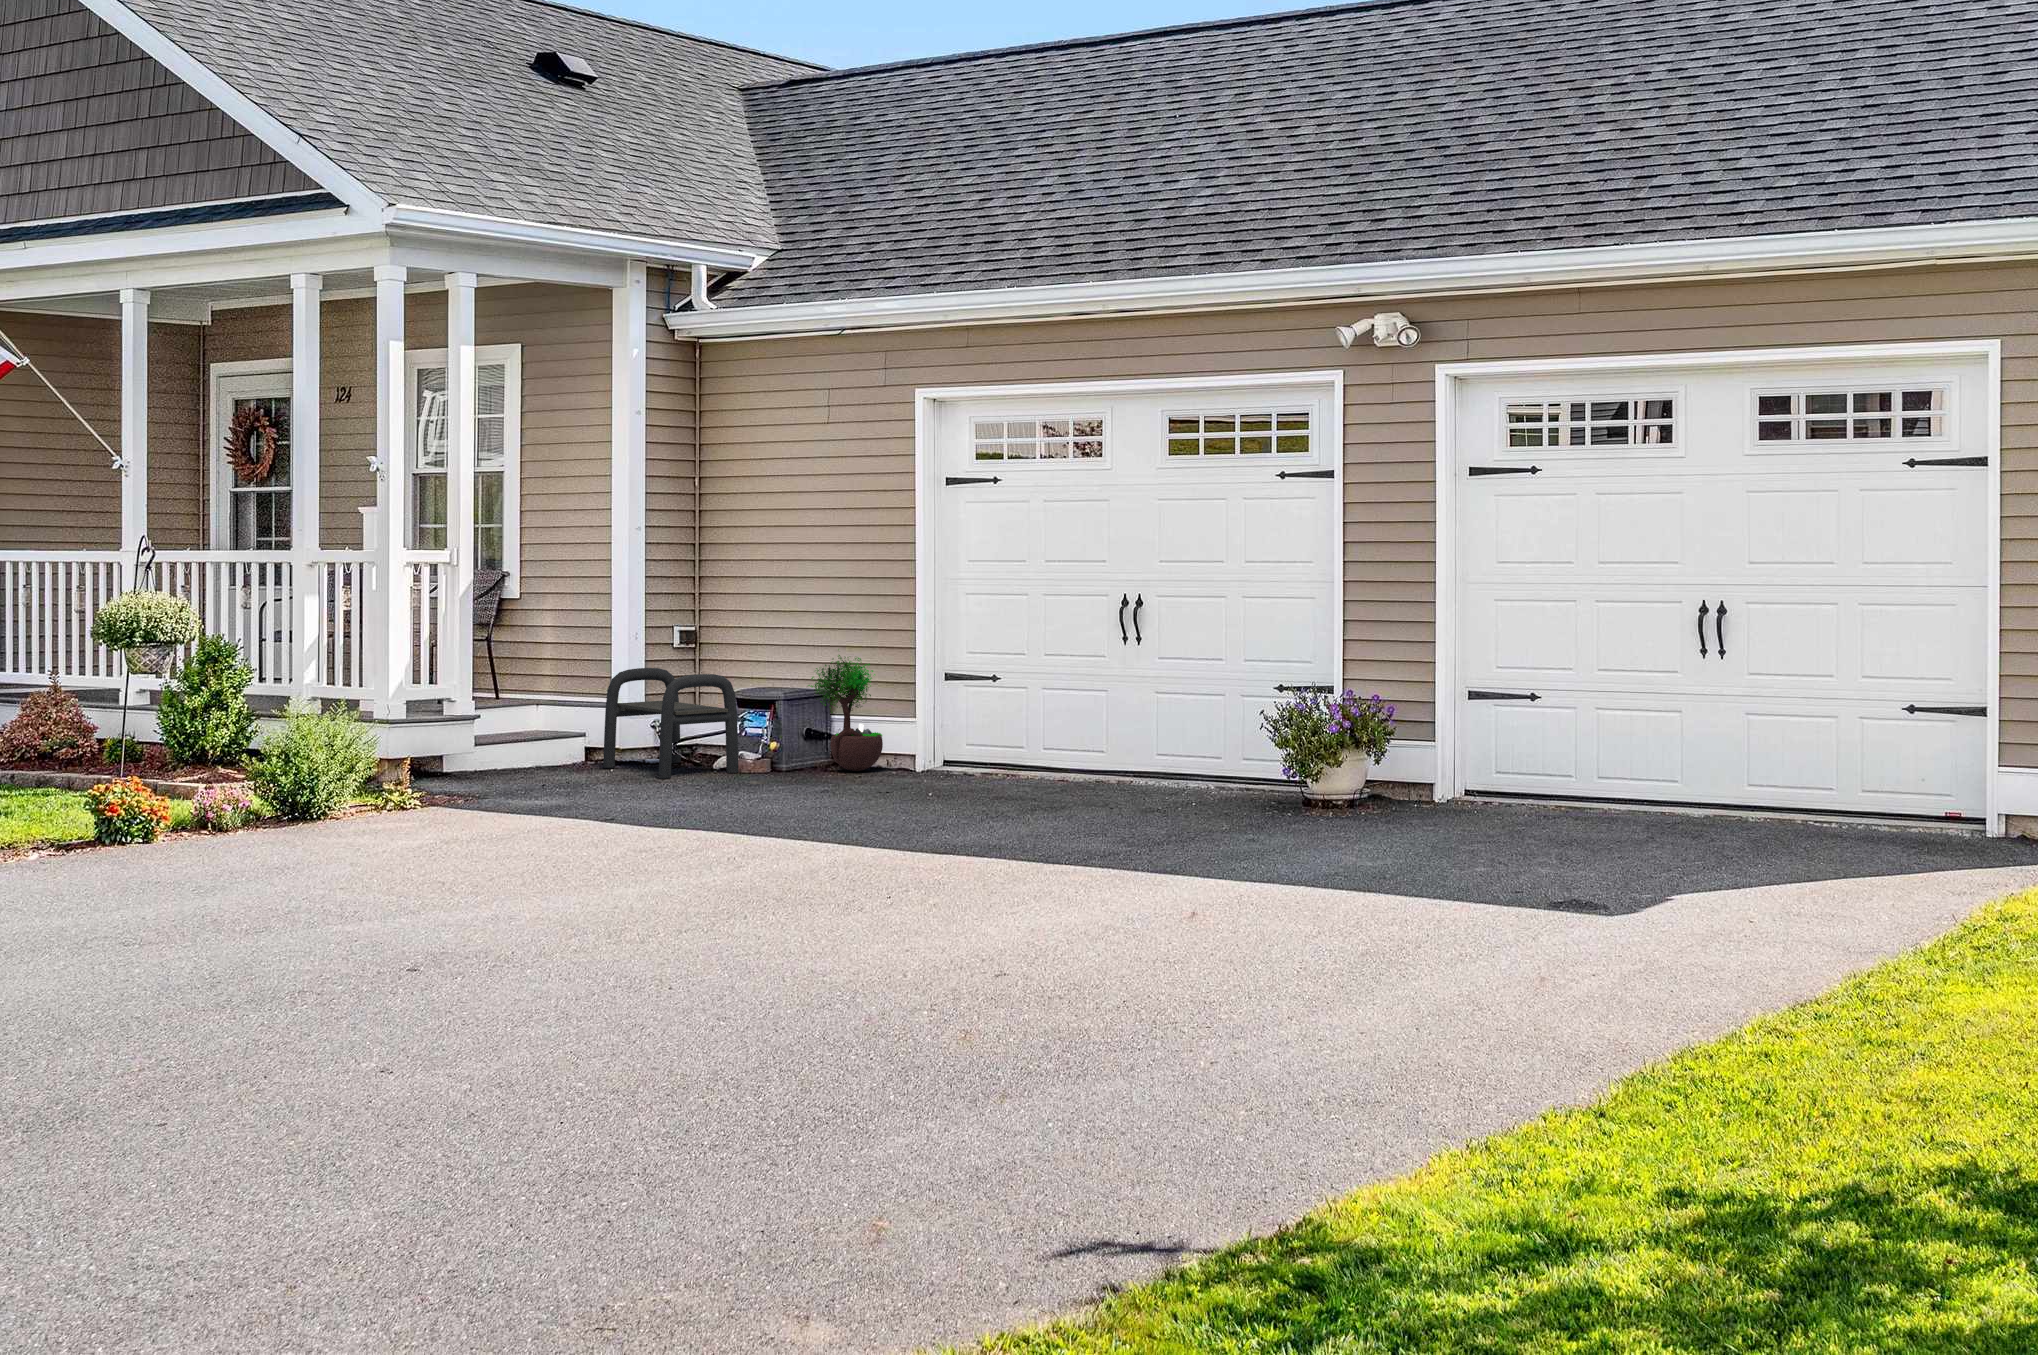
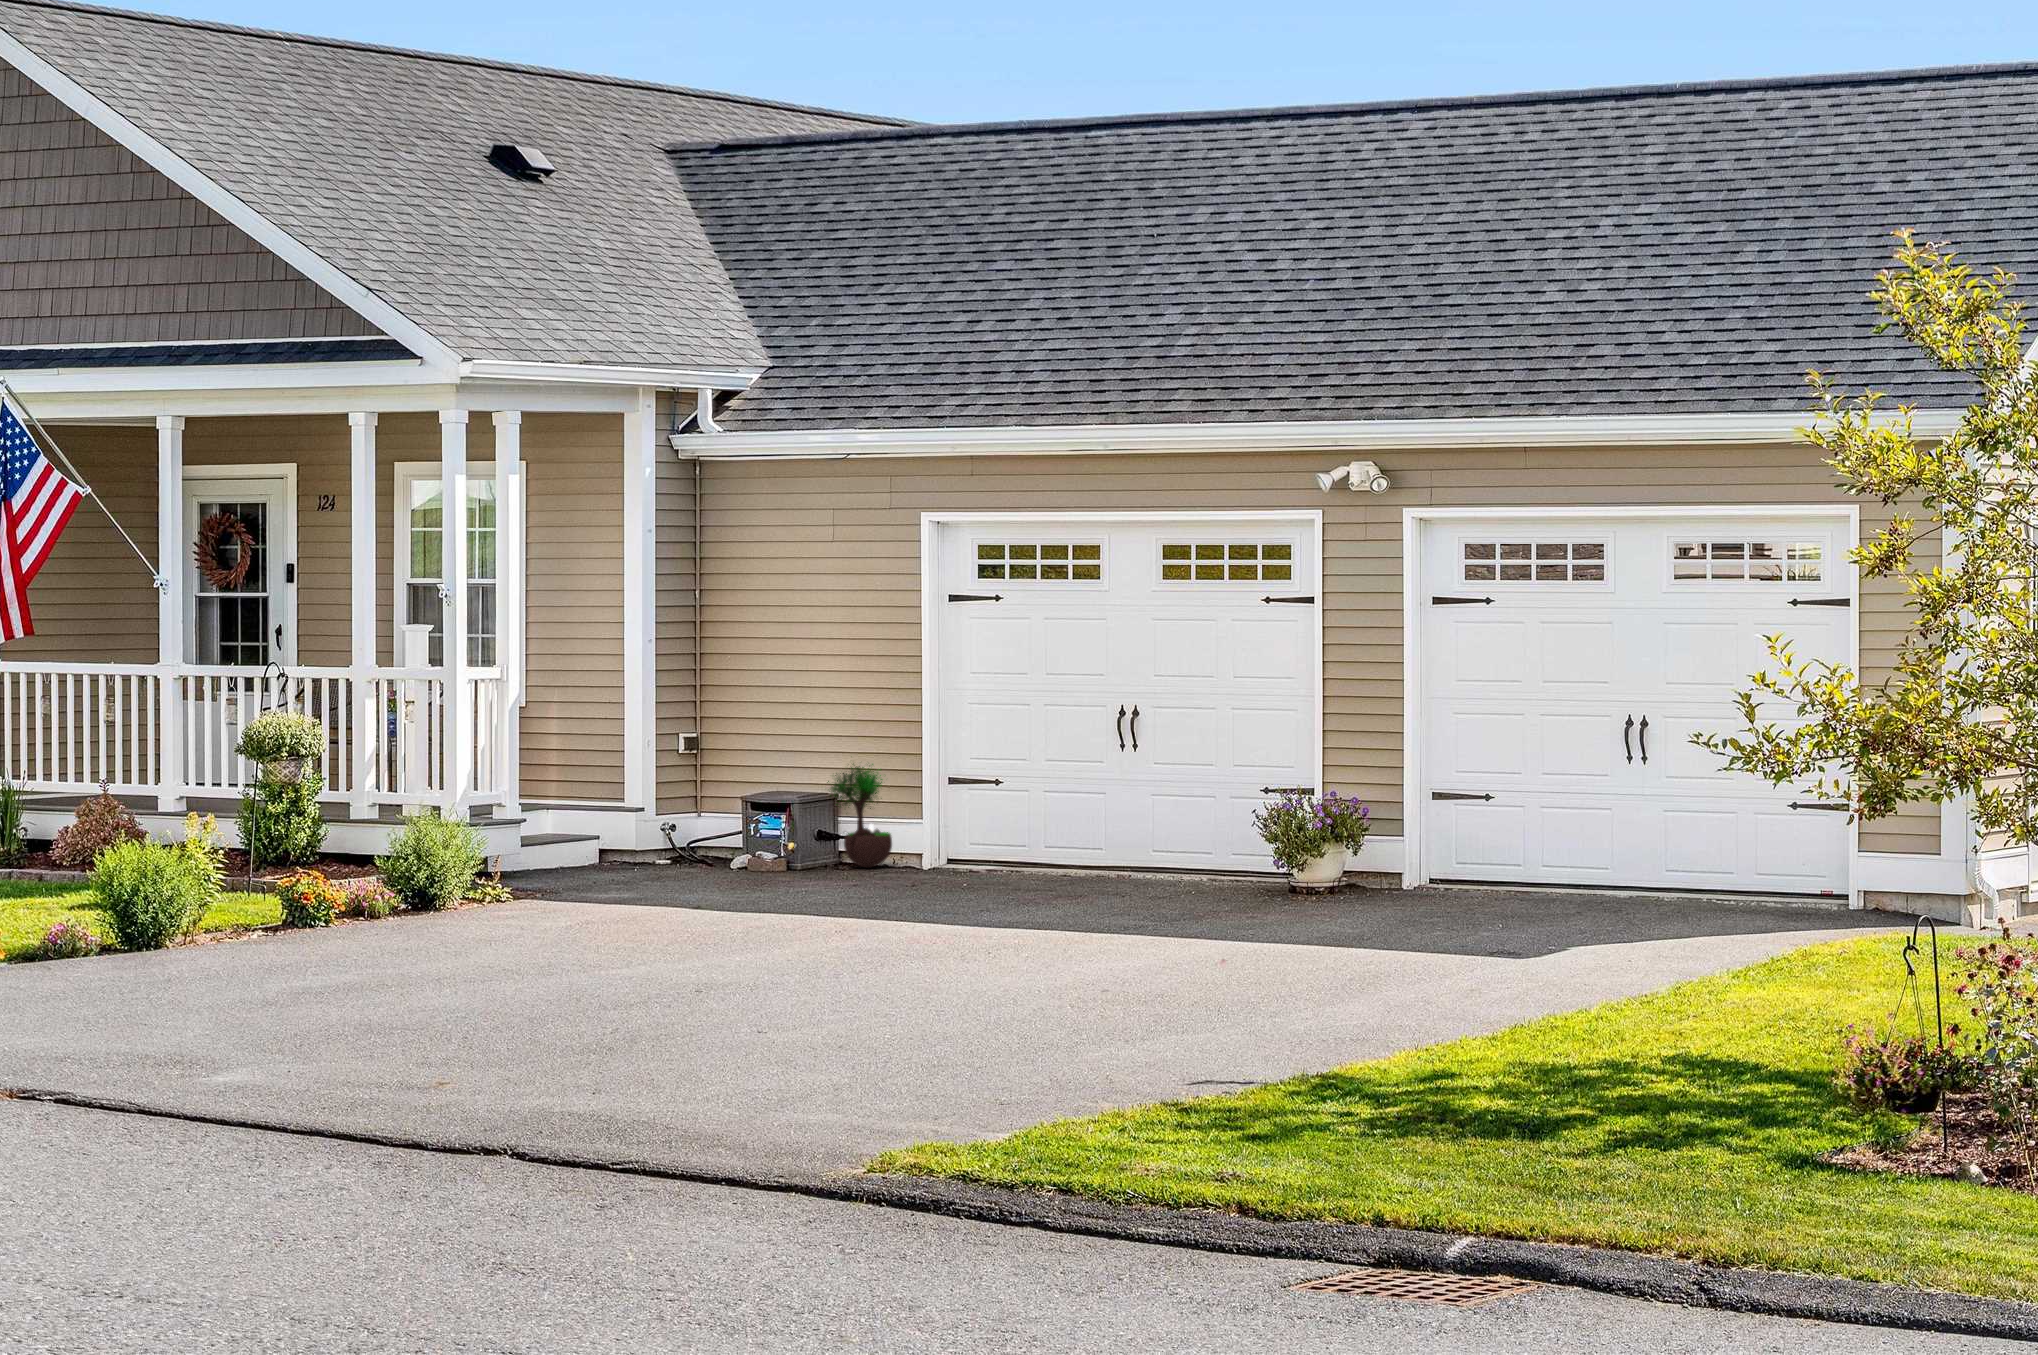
bench: present [603,668,739,779] -> none [626,773,759,876]

